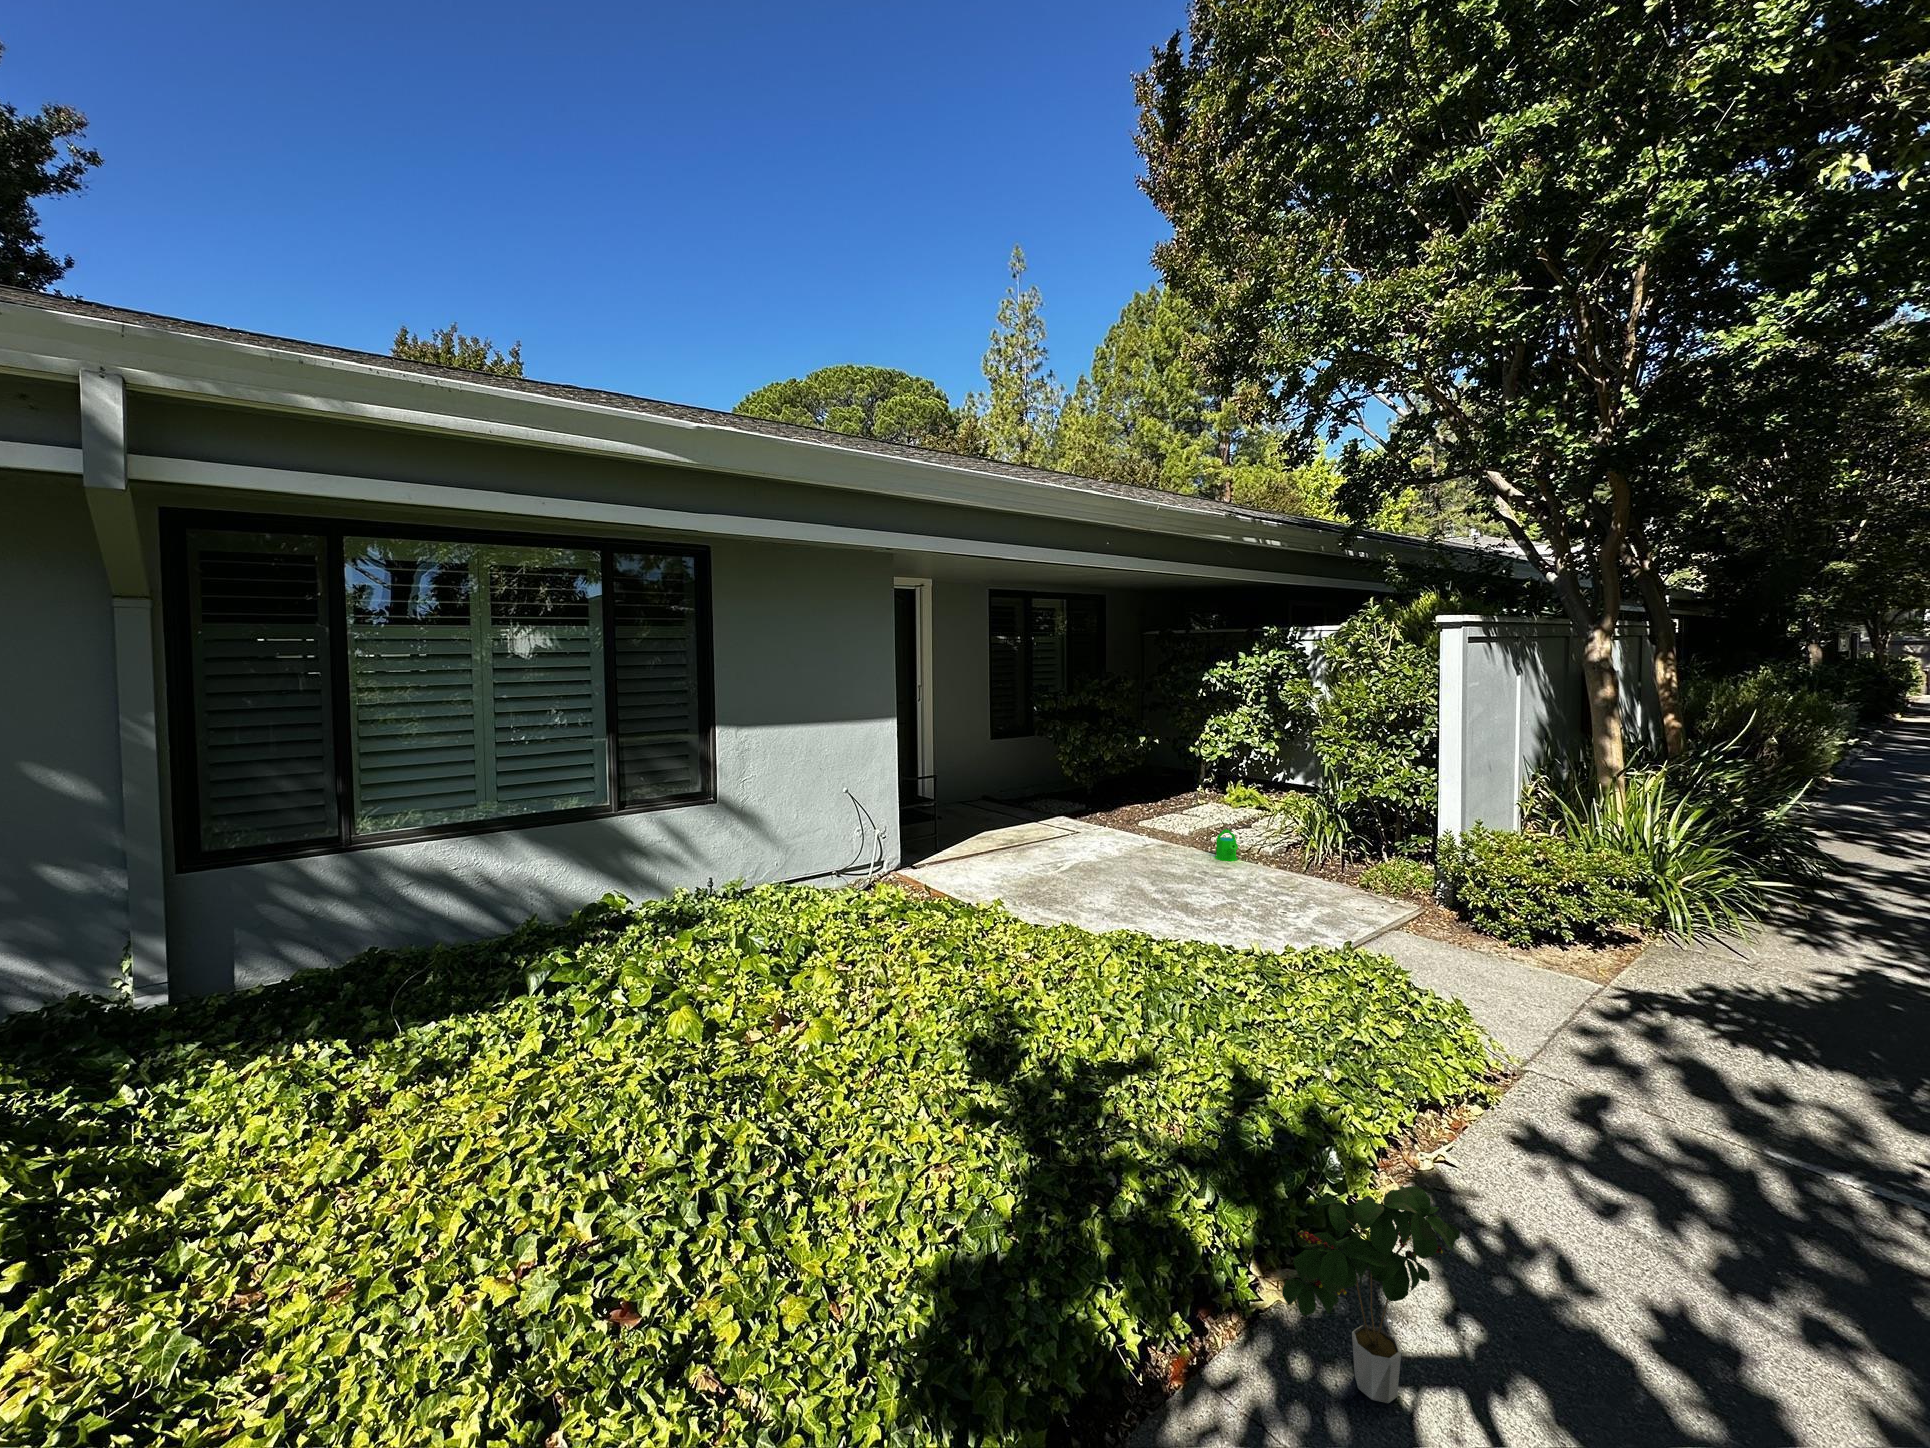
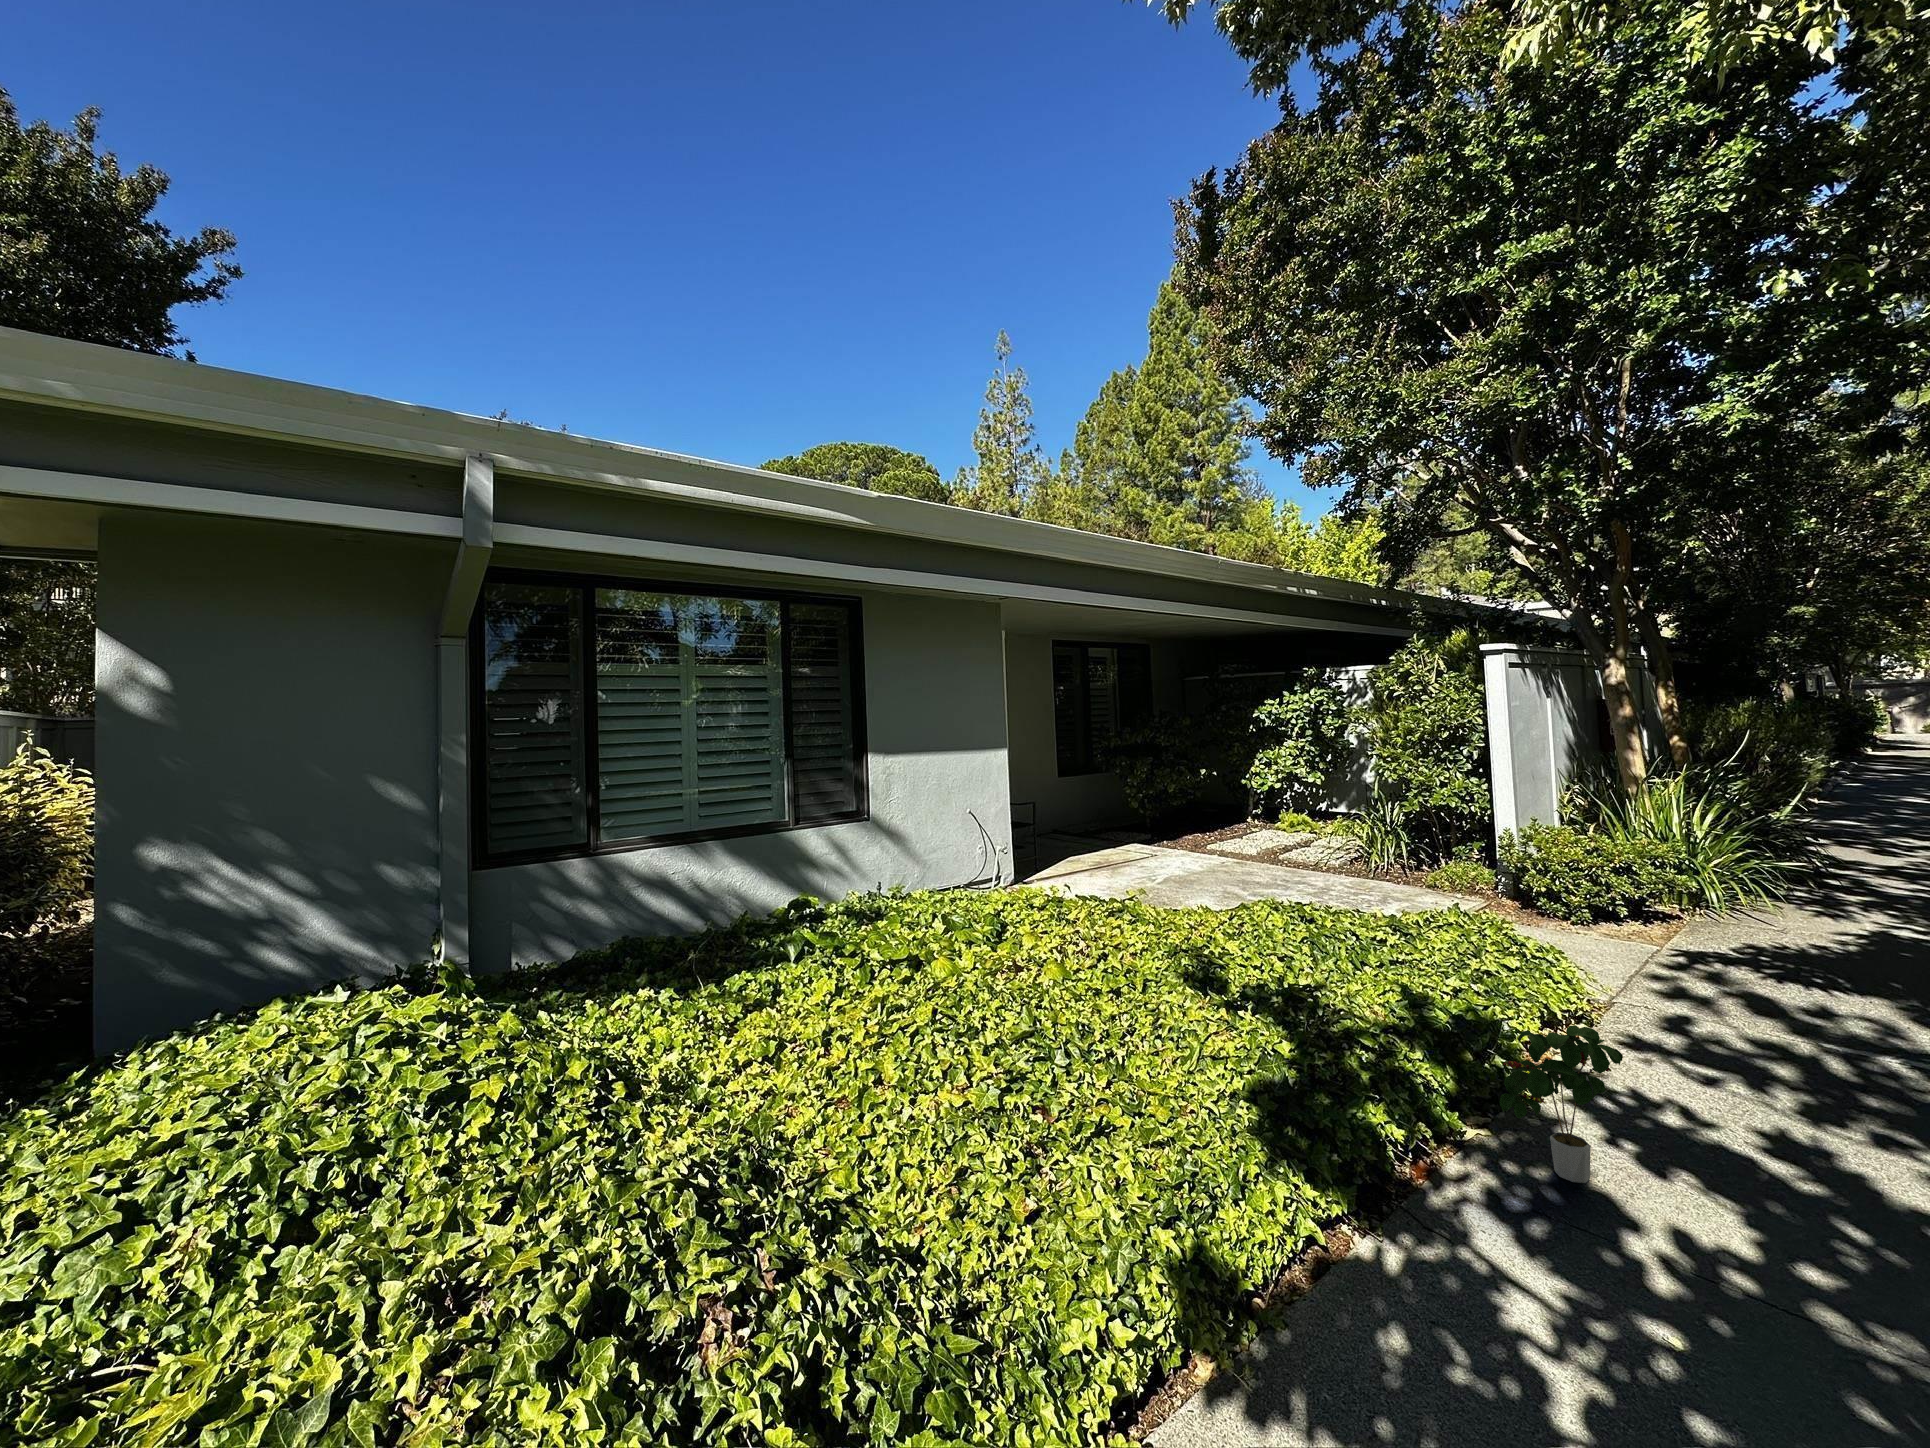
watering can: present [1215,829,1238,861] -> none [1289,845,1311,873]

